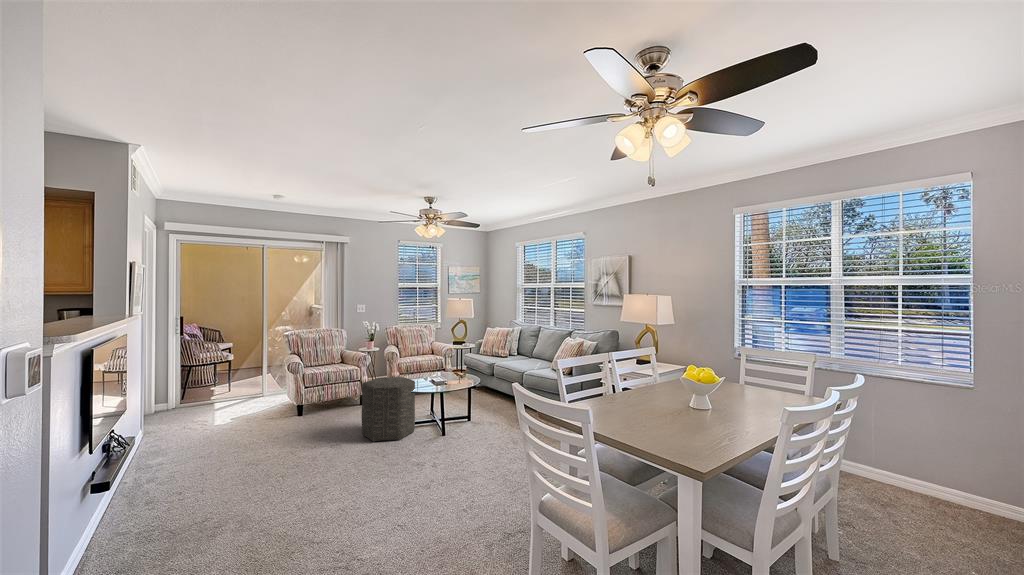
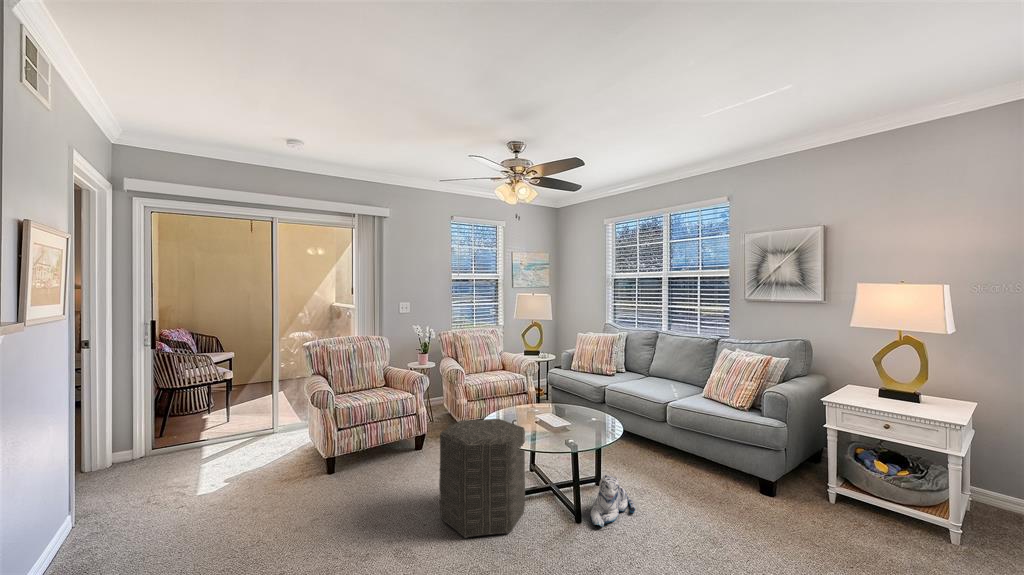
plush toy: none [451,409,483,437] -> present [591,475,635,526]

